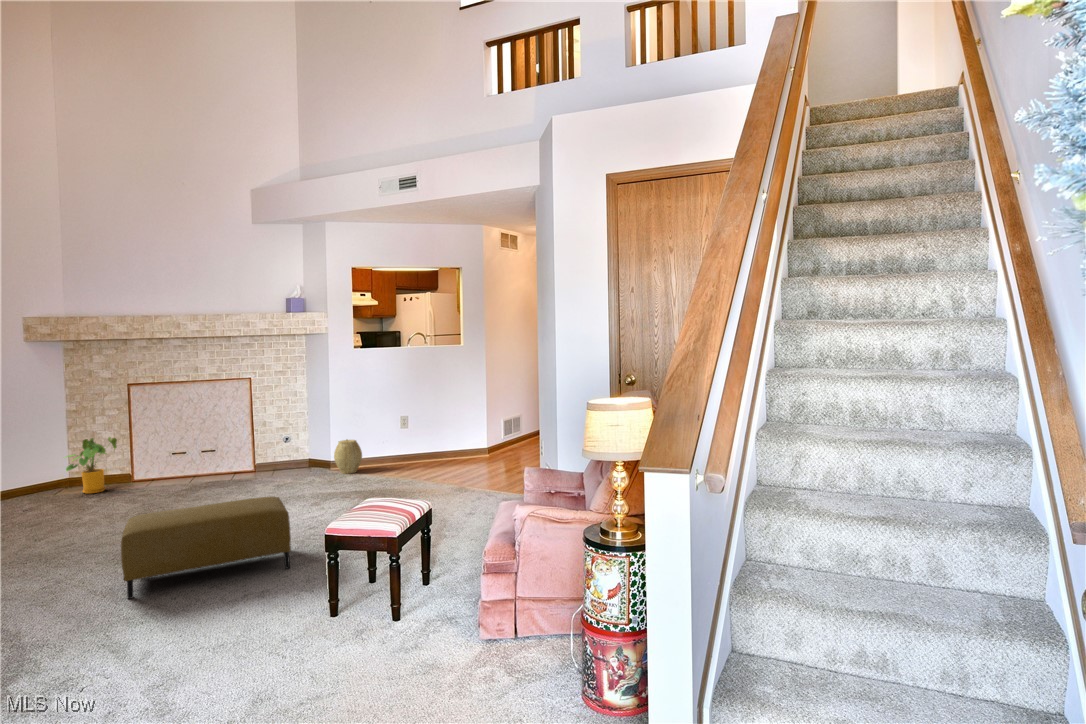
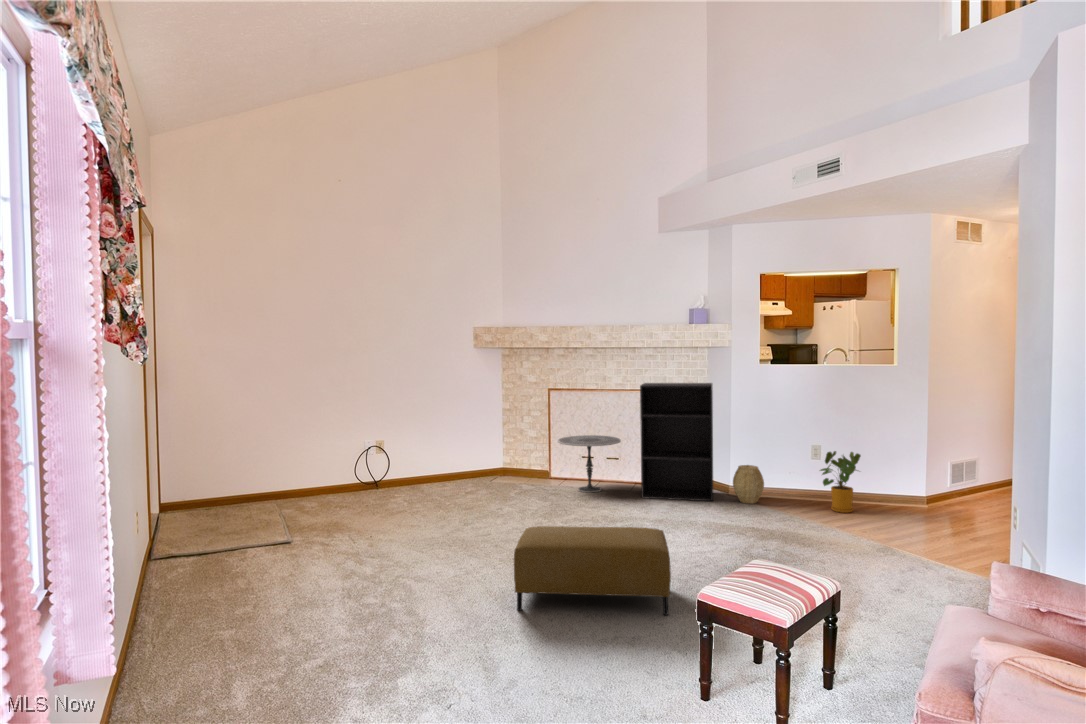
bookshelf: none [238,368,317,484] -> present [640,383,713,501]
side table: none [144,428,218,488] -> present [558,435,621,492]
house plant: present [66,437,117,494] -> present [820,451,861,513]

